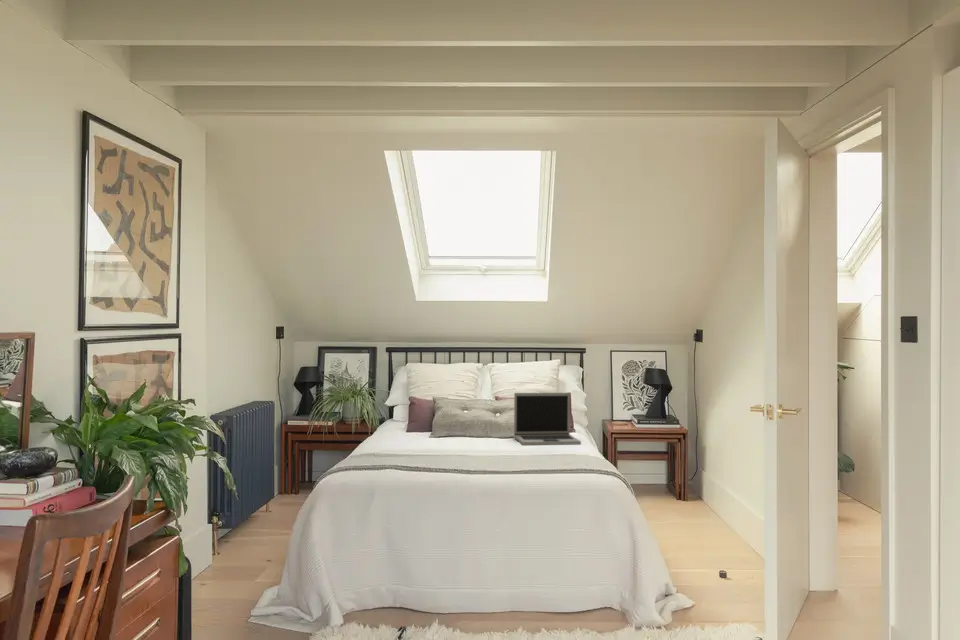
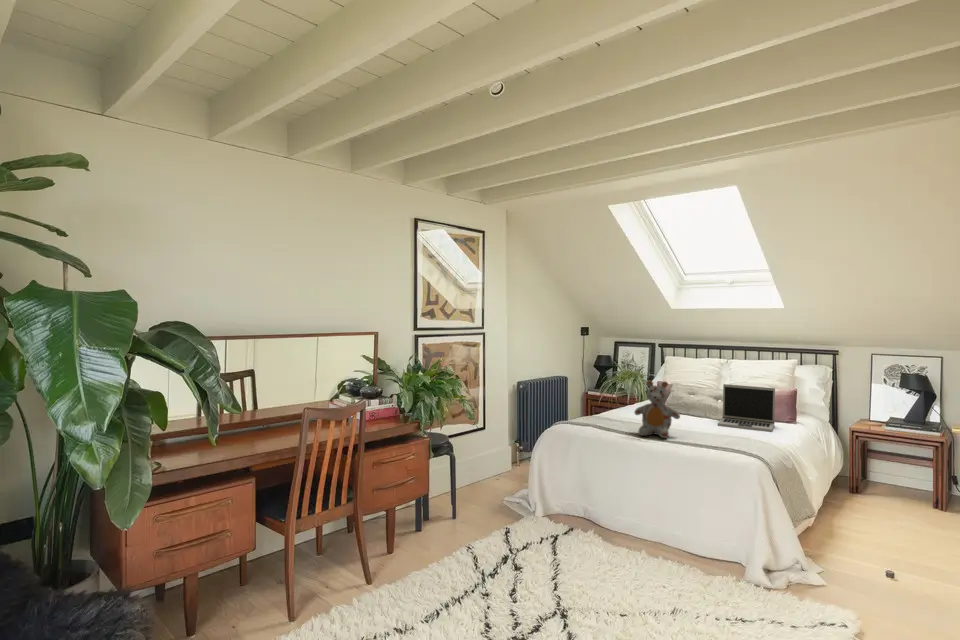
stuffed bear: none [459,393,517,471] -> present [635,380,680,438]

